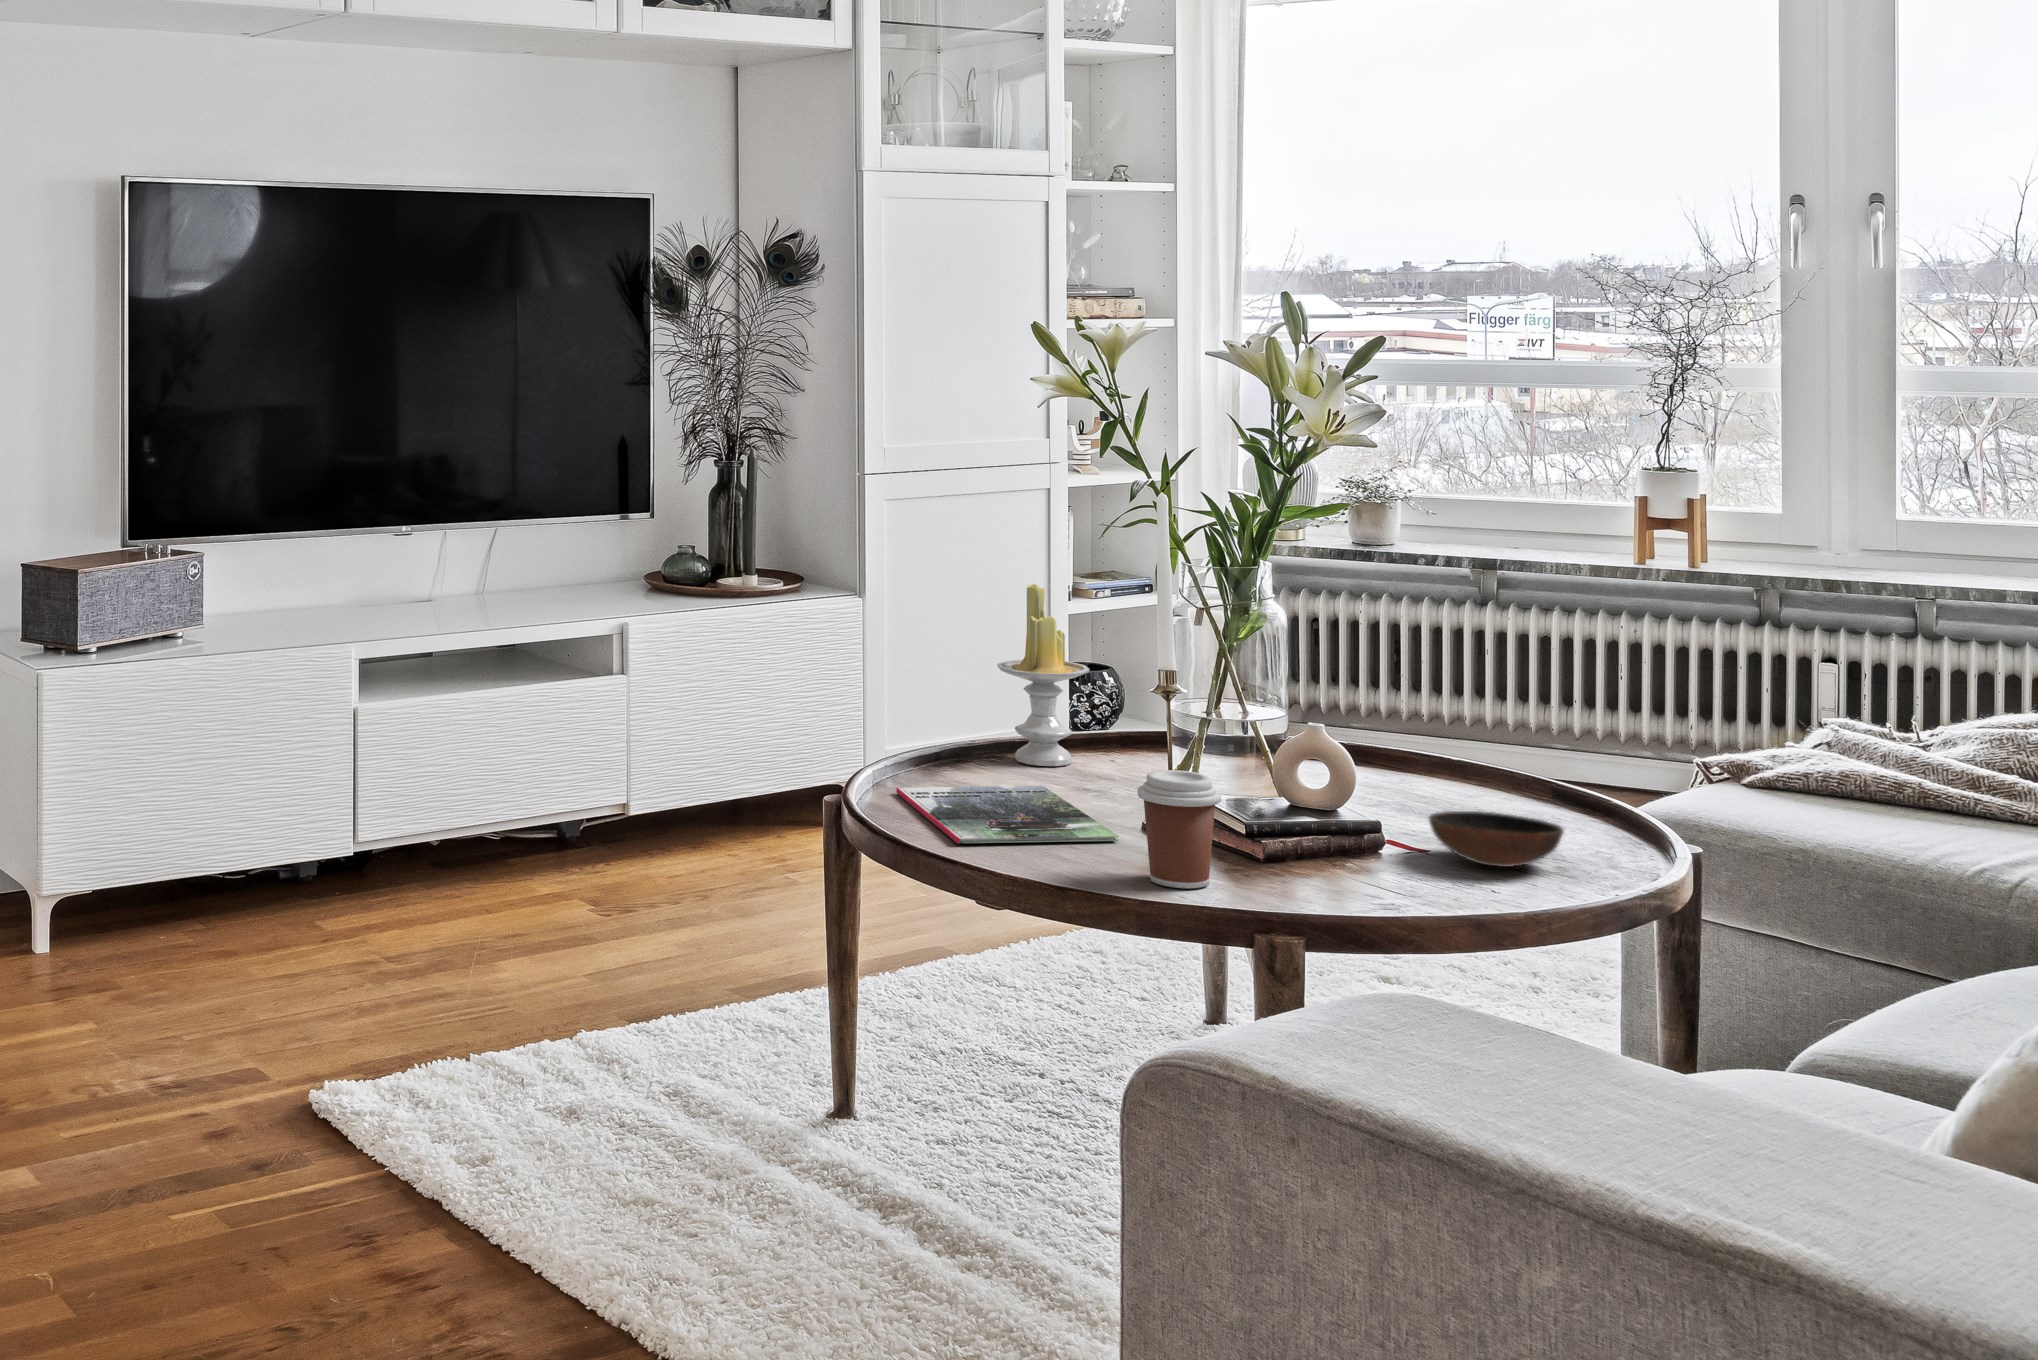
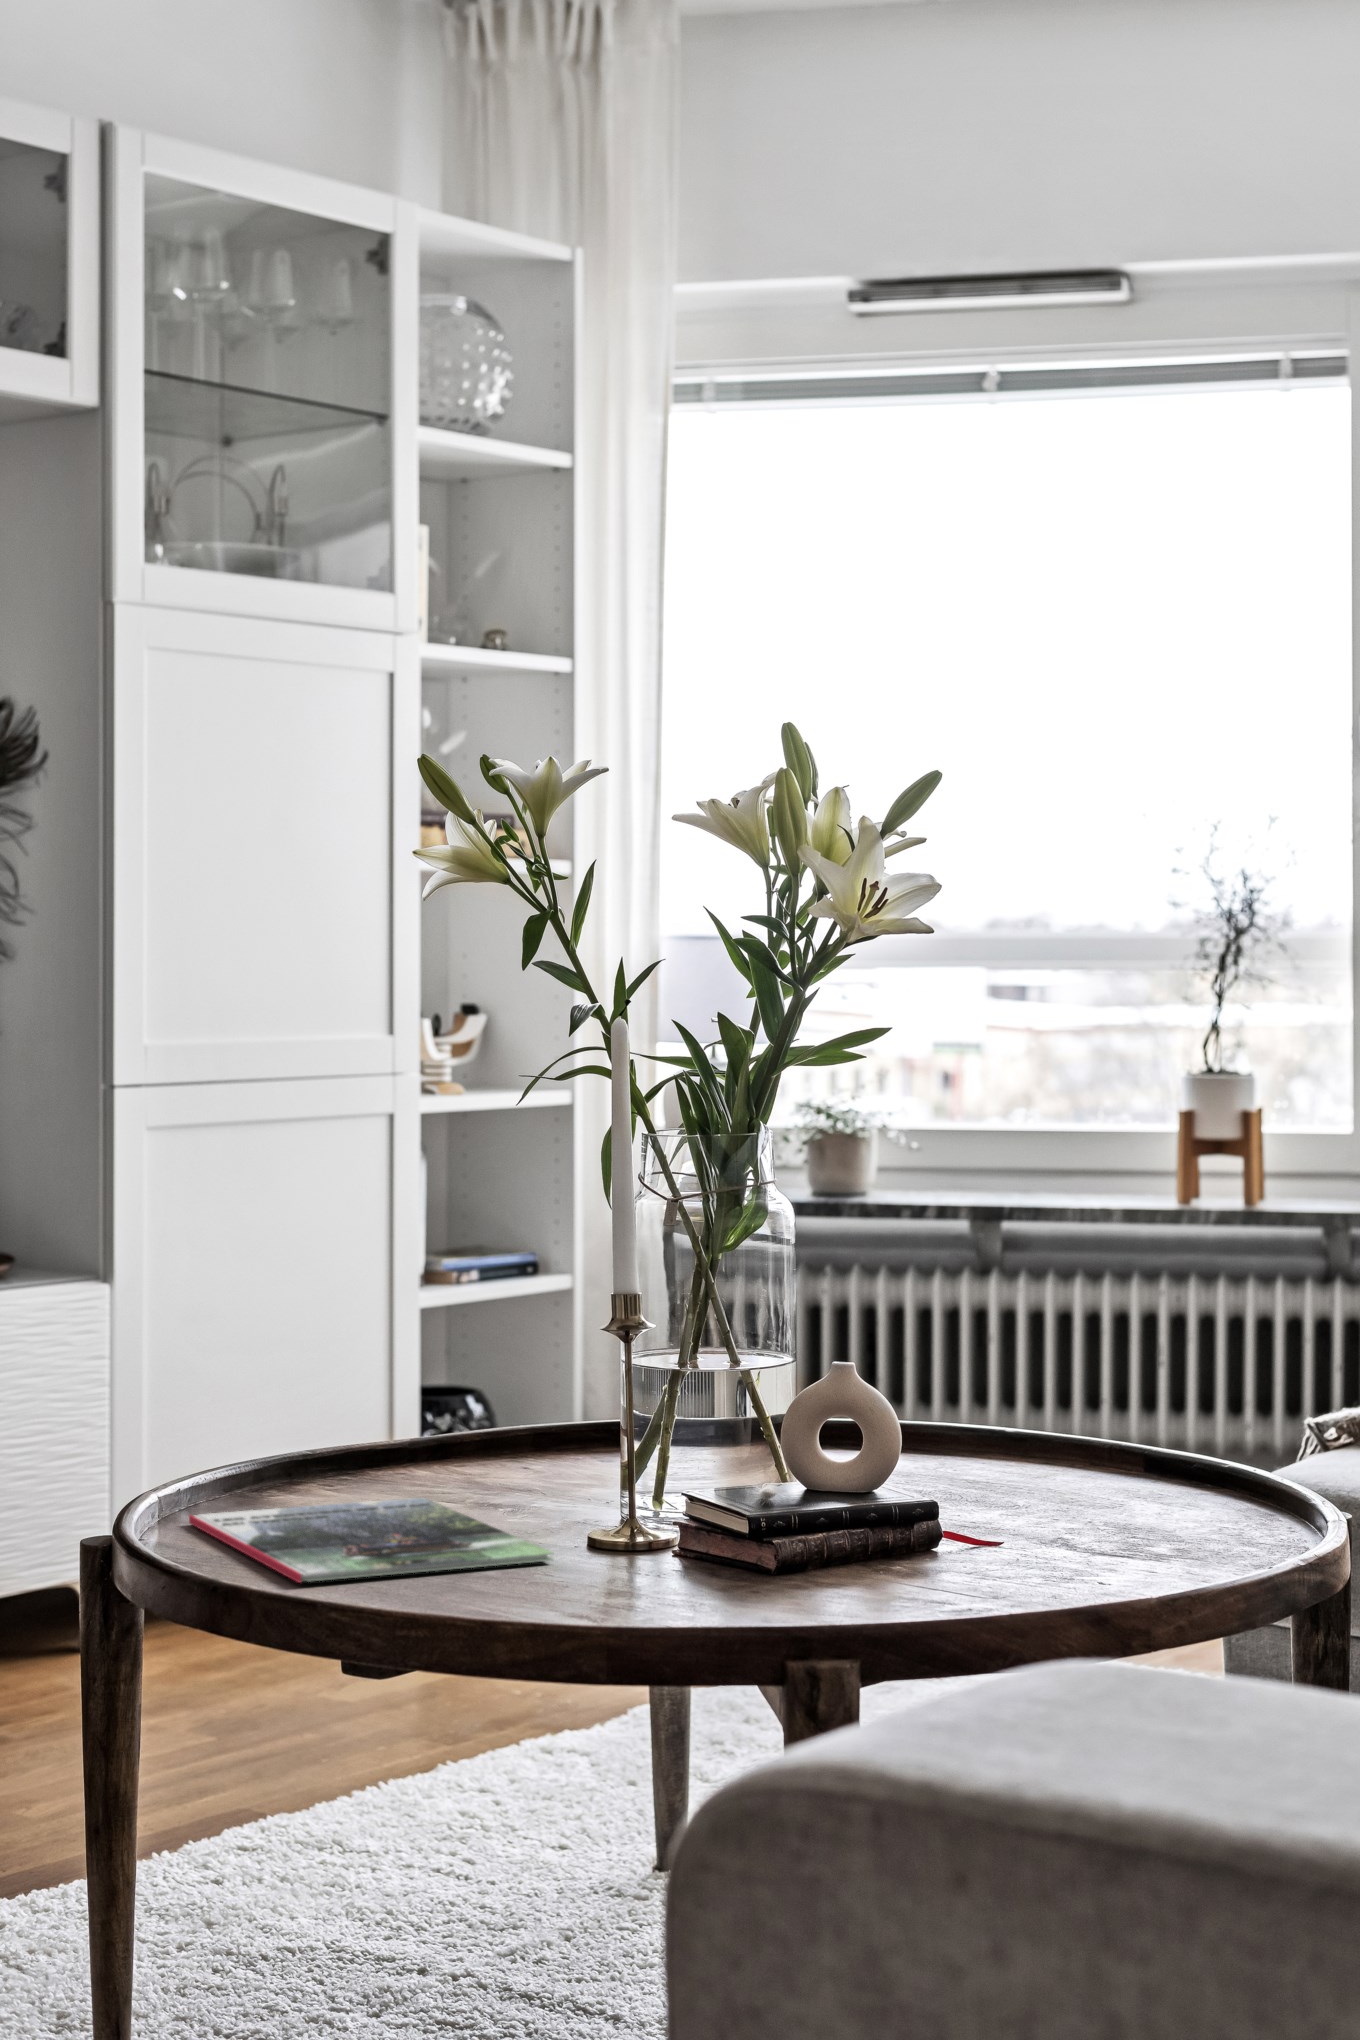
candle: present [997,584,1089,766] -> none [348,1184,492,1474]
coffee cup: present [1138,770,1221,888] -> none [592,1428,722,1615]
bowl: present [1429,811,1564,867] -> none [1011,1475,1198,1550]

